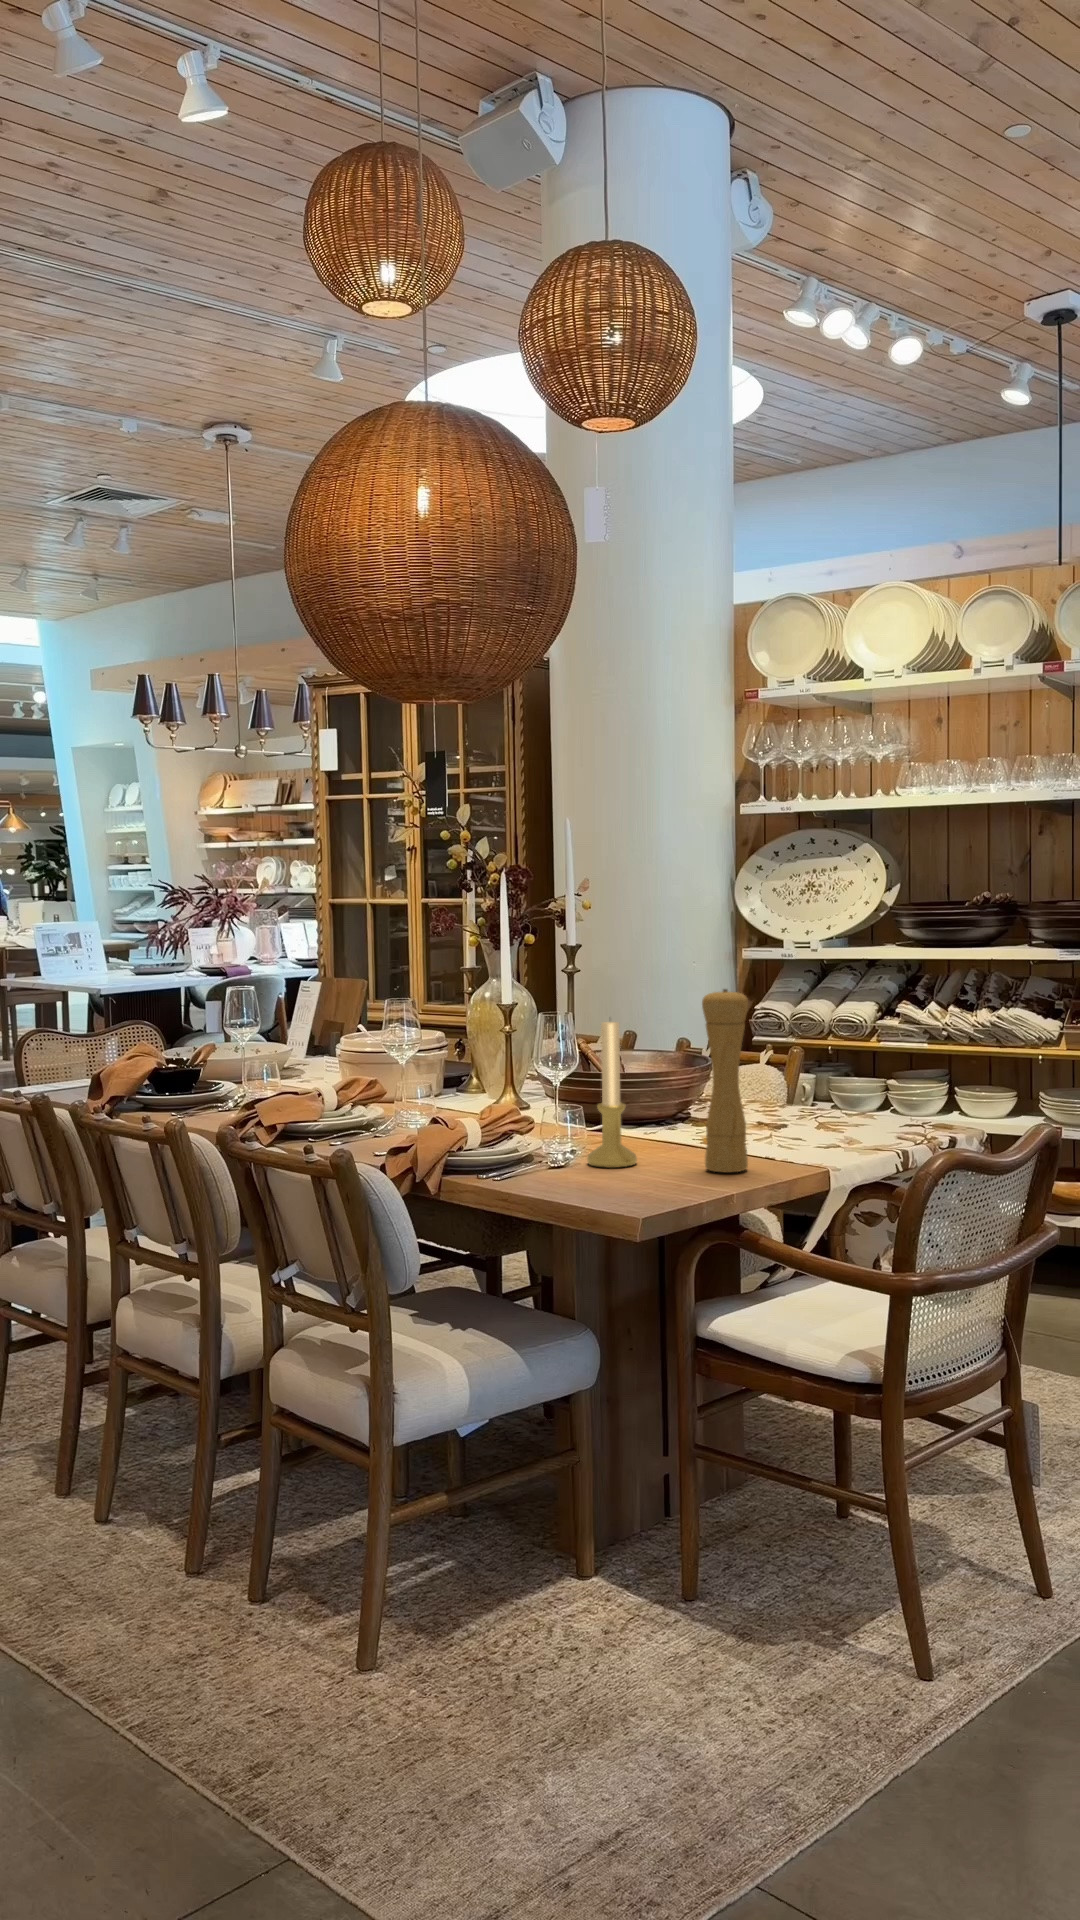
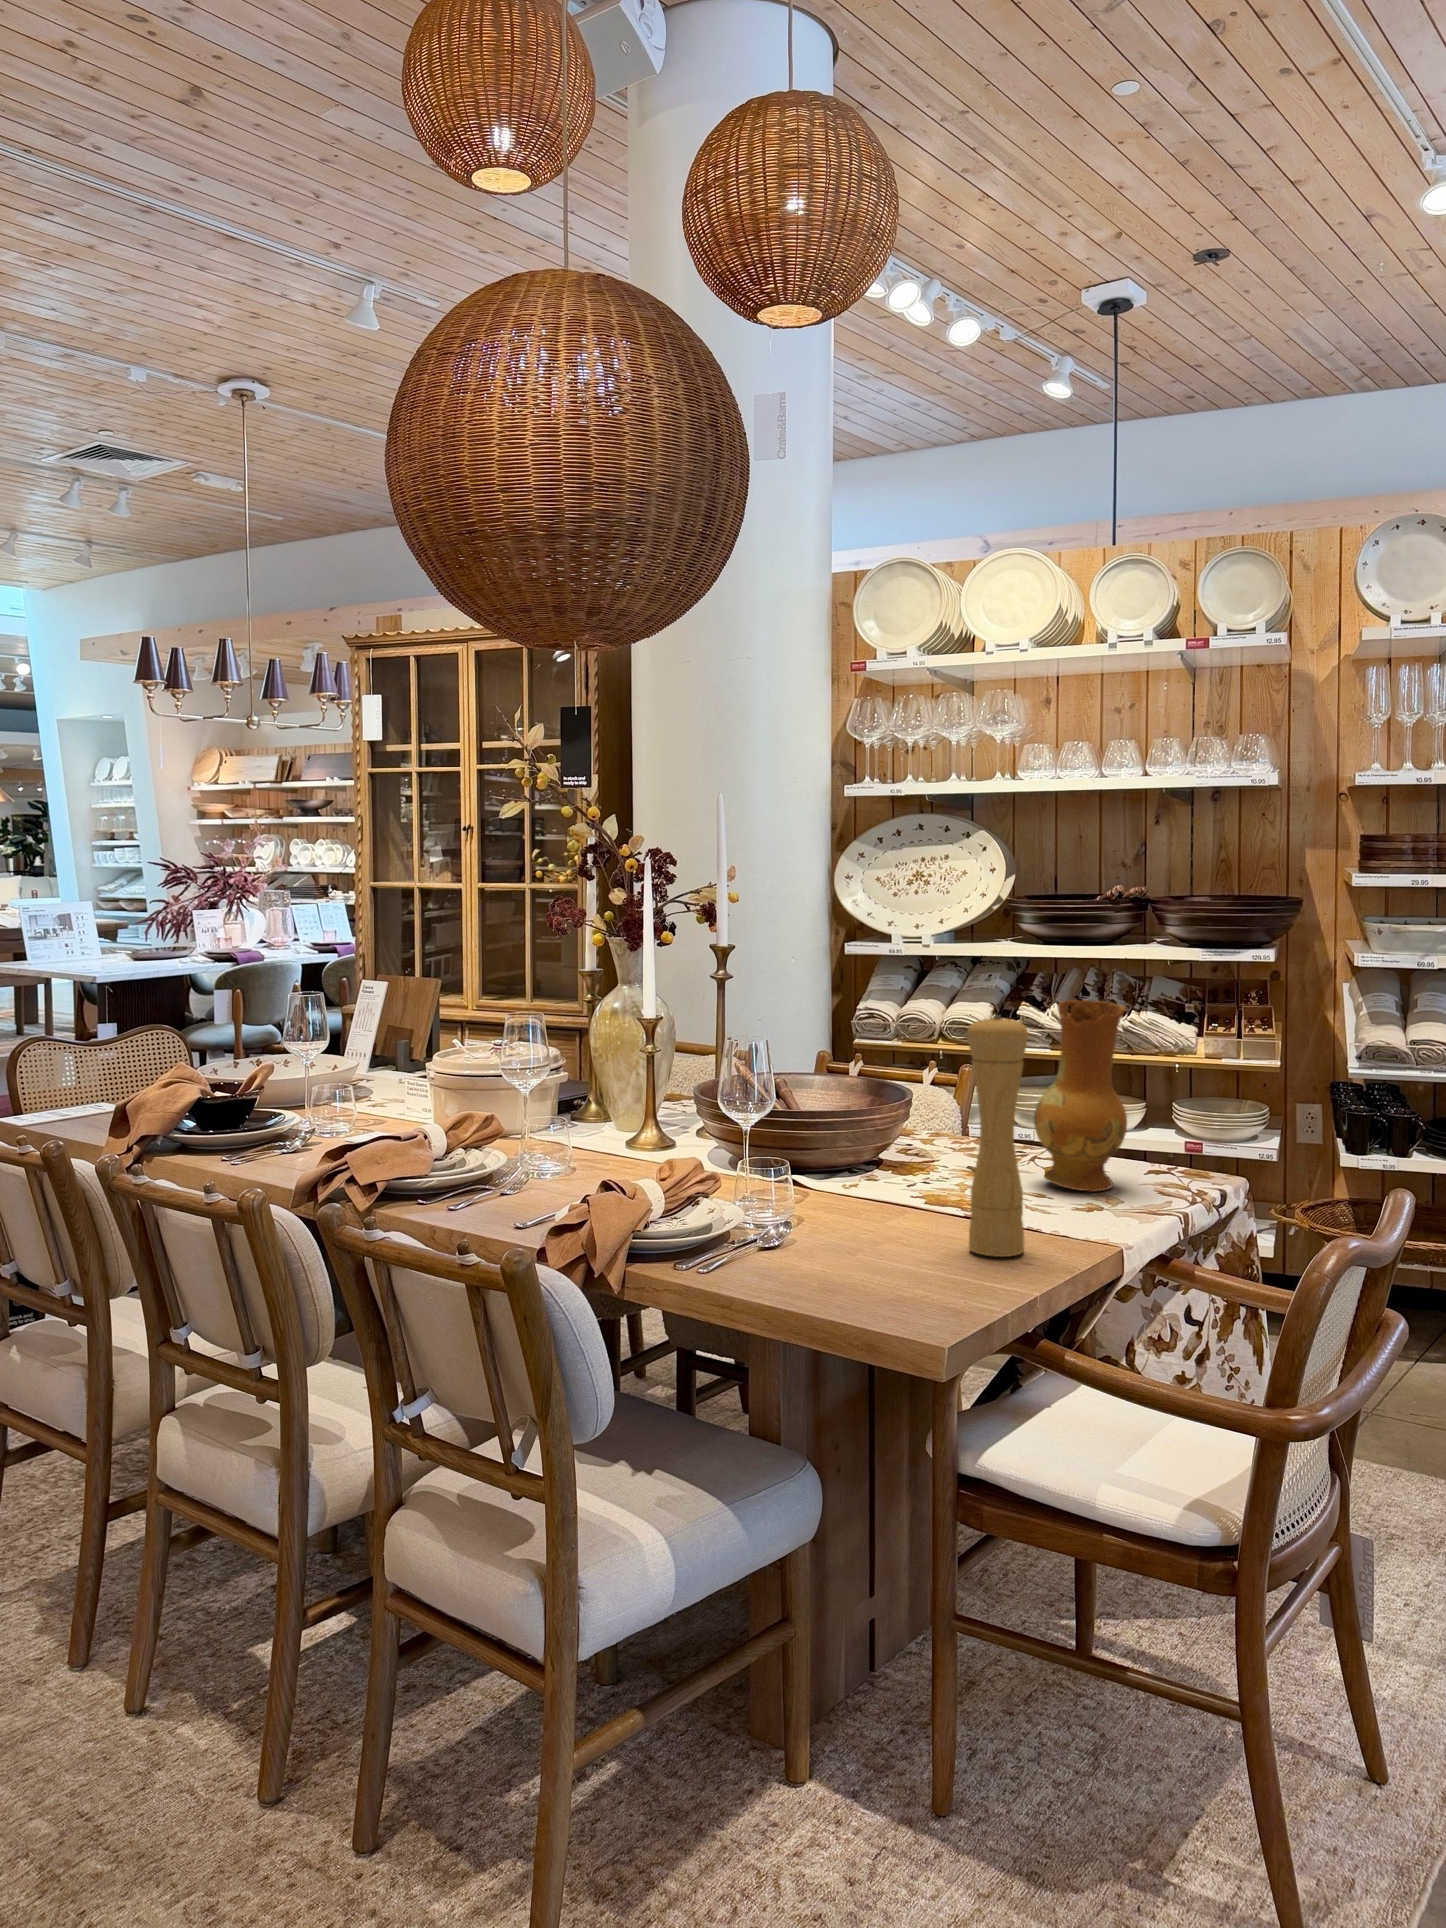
ceramic jug: none [798,982,872,1137] -> present [1034,1000,1127,1192]
candle holder: present [587,1022,637,1168] -> none [807,1050,873,1249]

